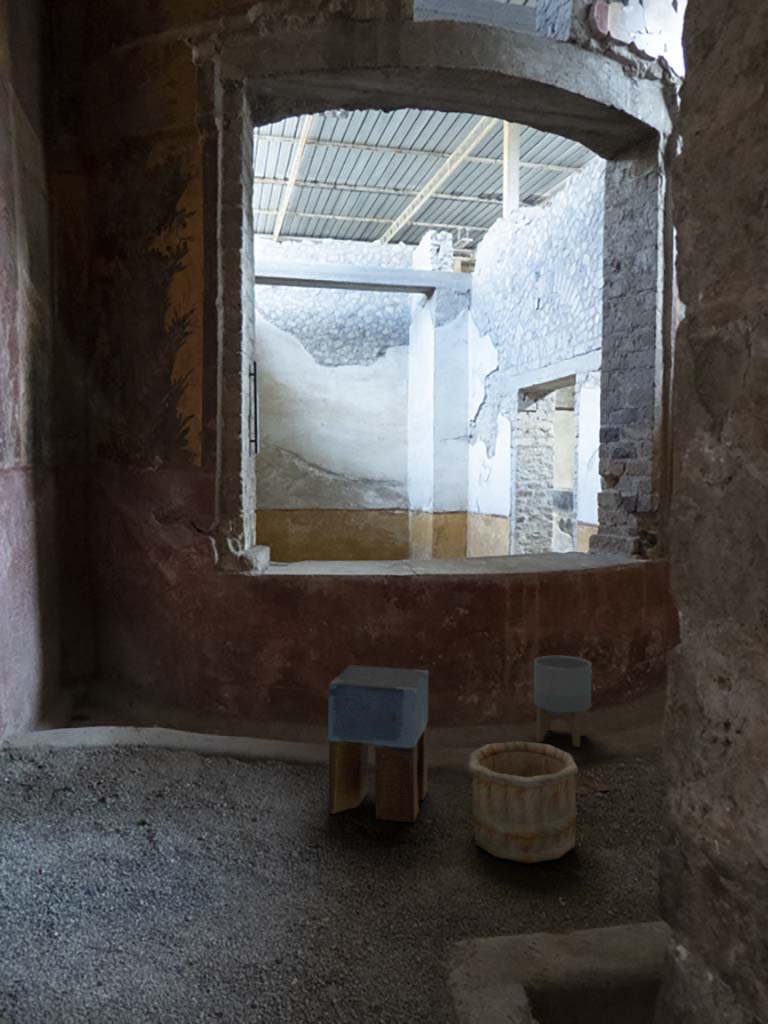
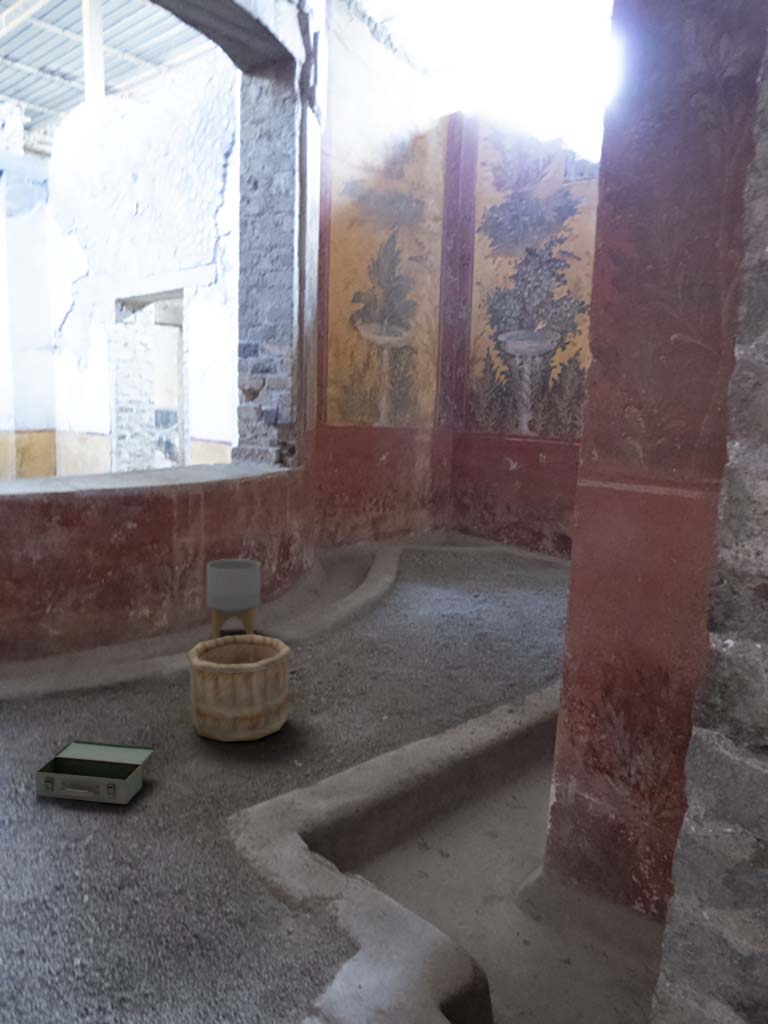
stool: present [328,665,428,822] -> none [27,580,131,741]
toolbox: none [307,822,416,899] -> present [36,740,156,804]

